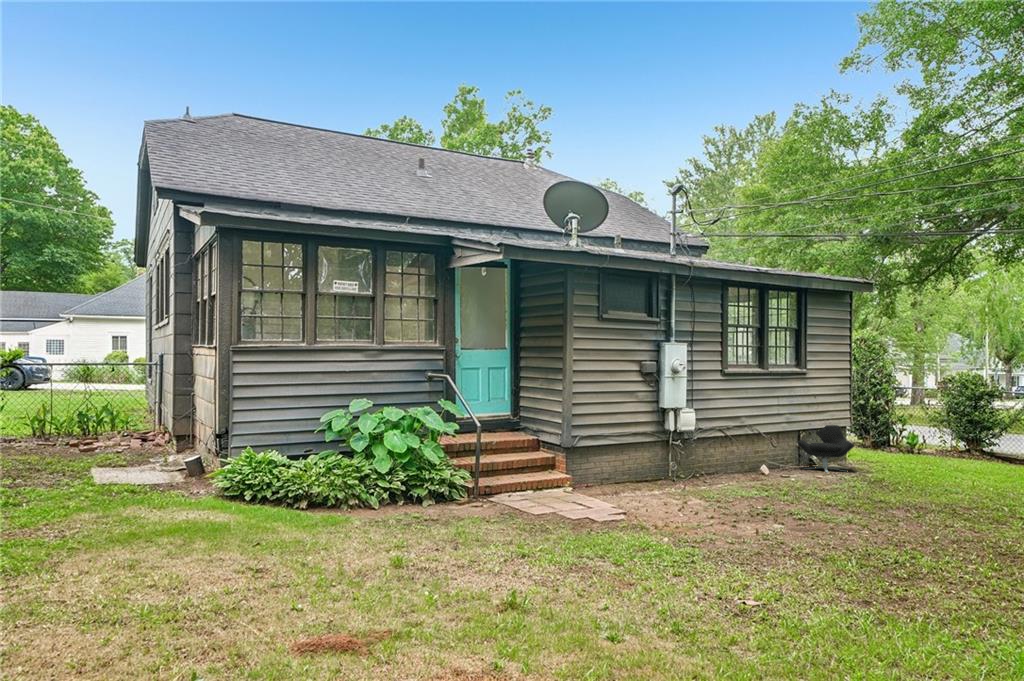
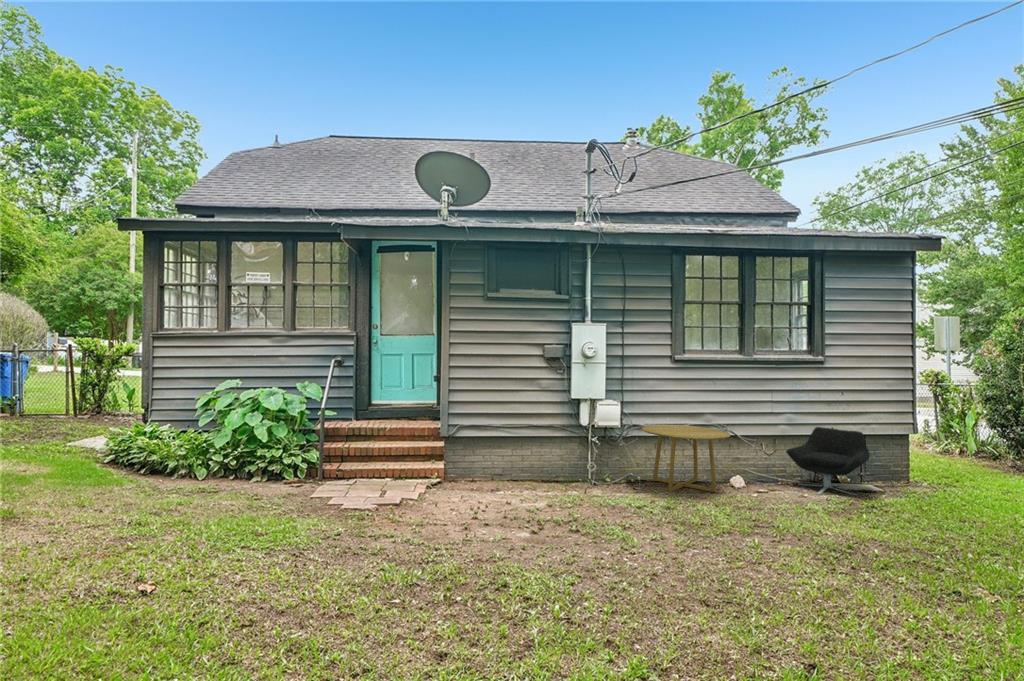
round table: none [709,427,781,478] -> present [642,425,730,493]

